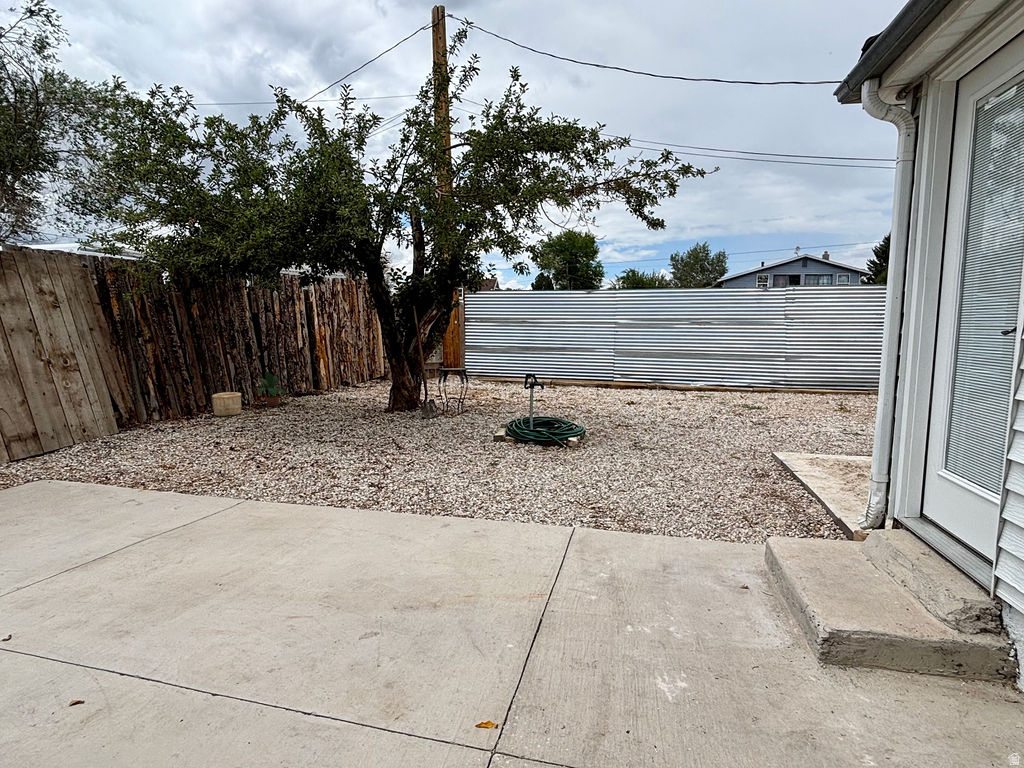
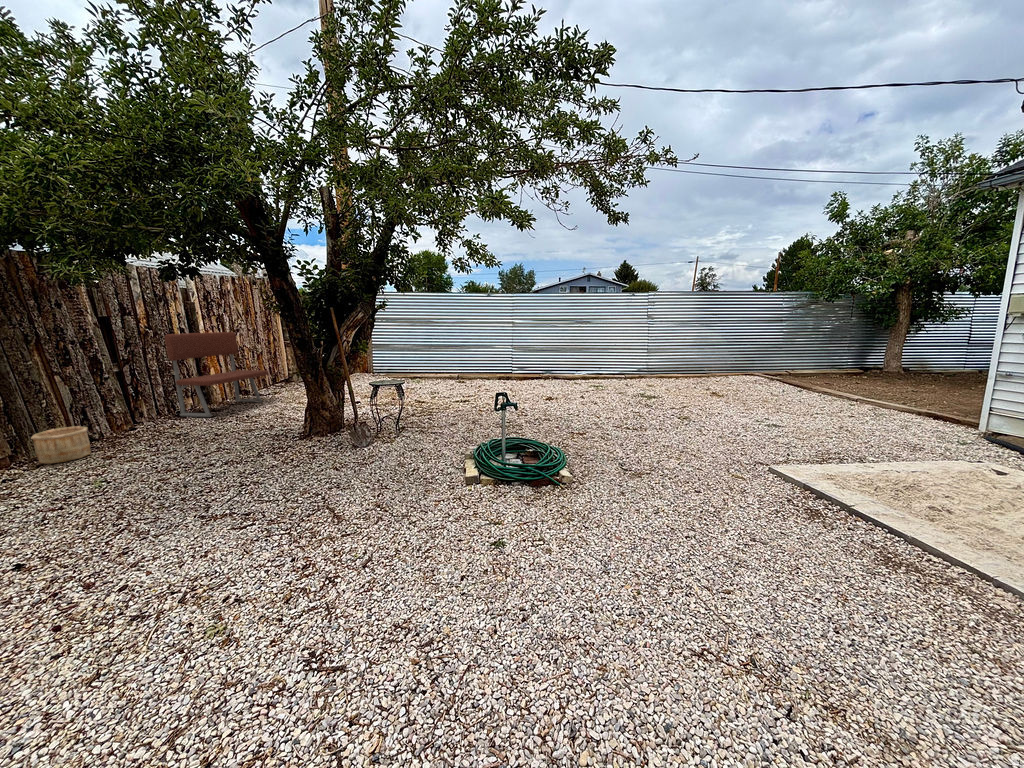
bench: none [291,328,364,399] -> present [165,332,269,417]
potted plant: present [254,372,287,406] -> none [110,393,166,435]

